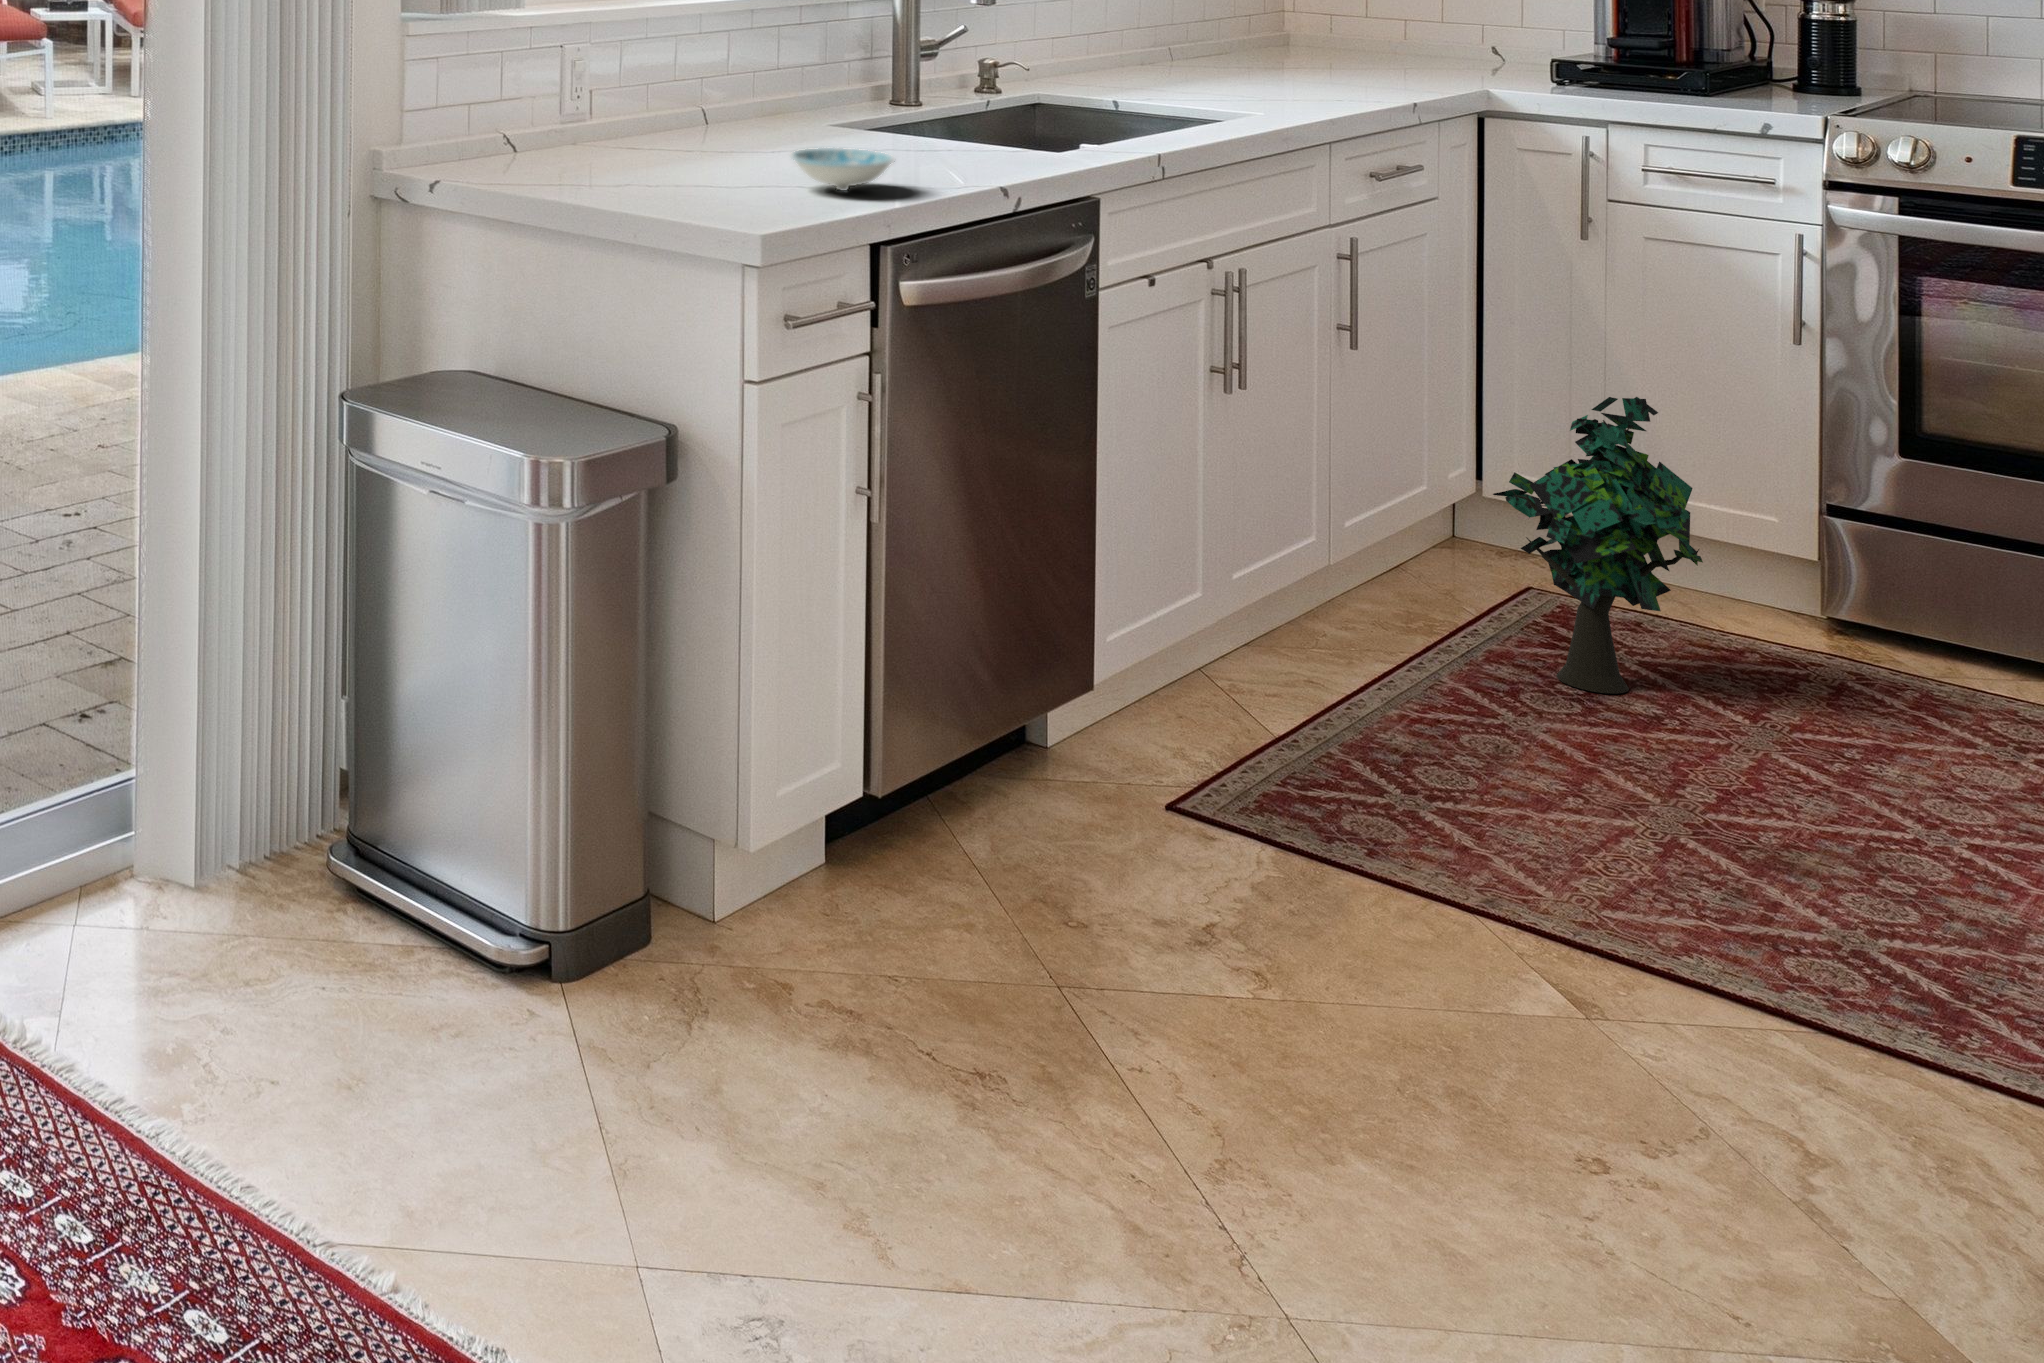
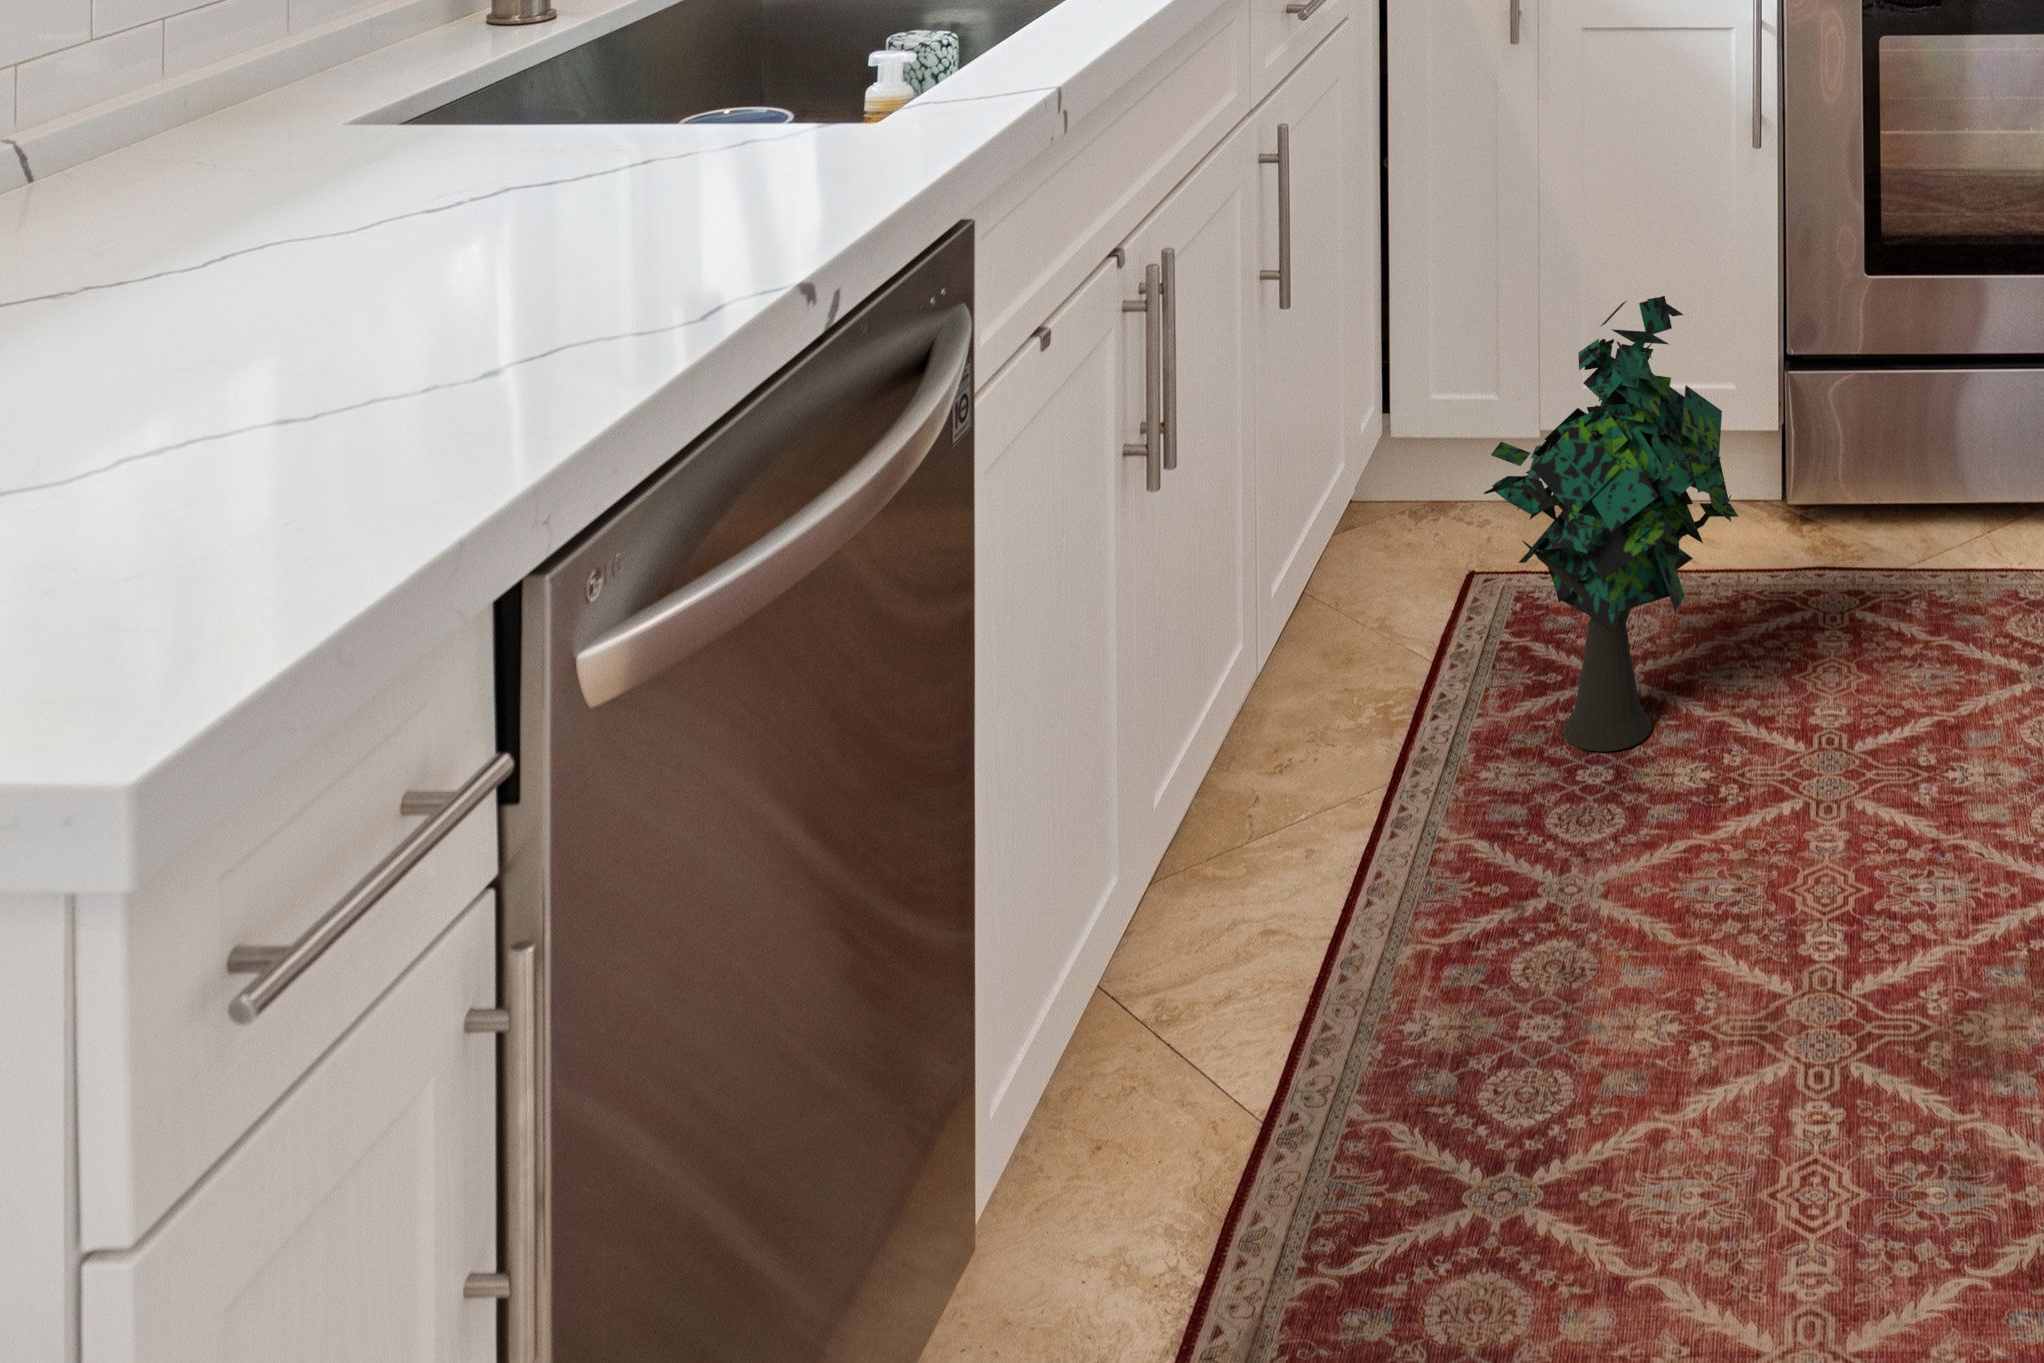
ceramic bowl: present [791,148,894,190] -> none [160,327,479,479]

